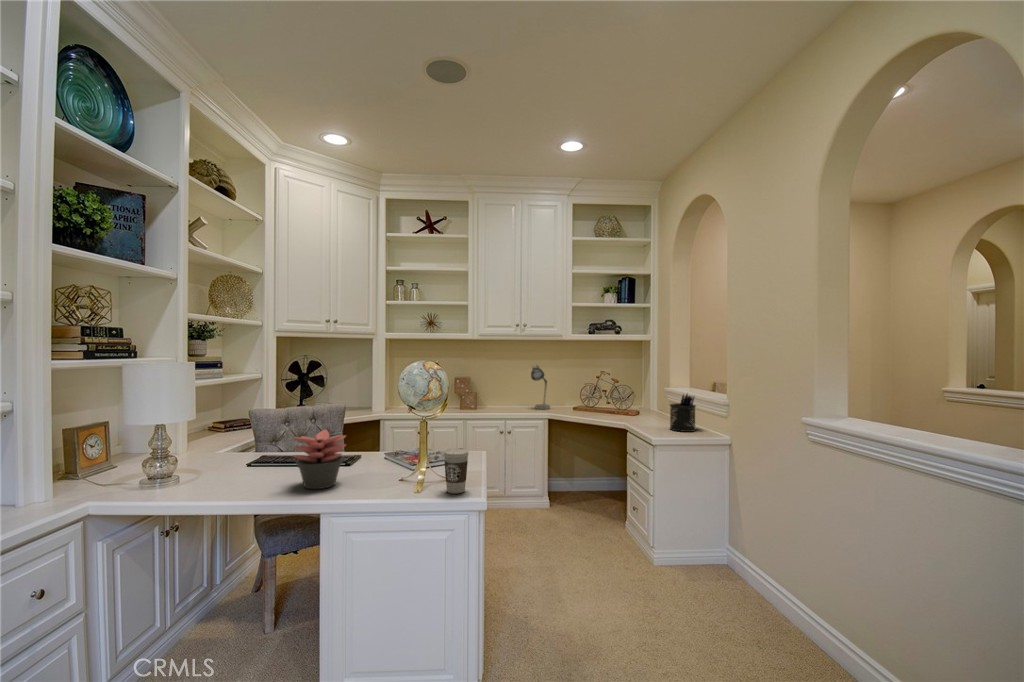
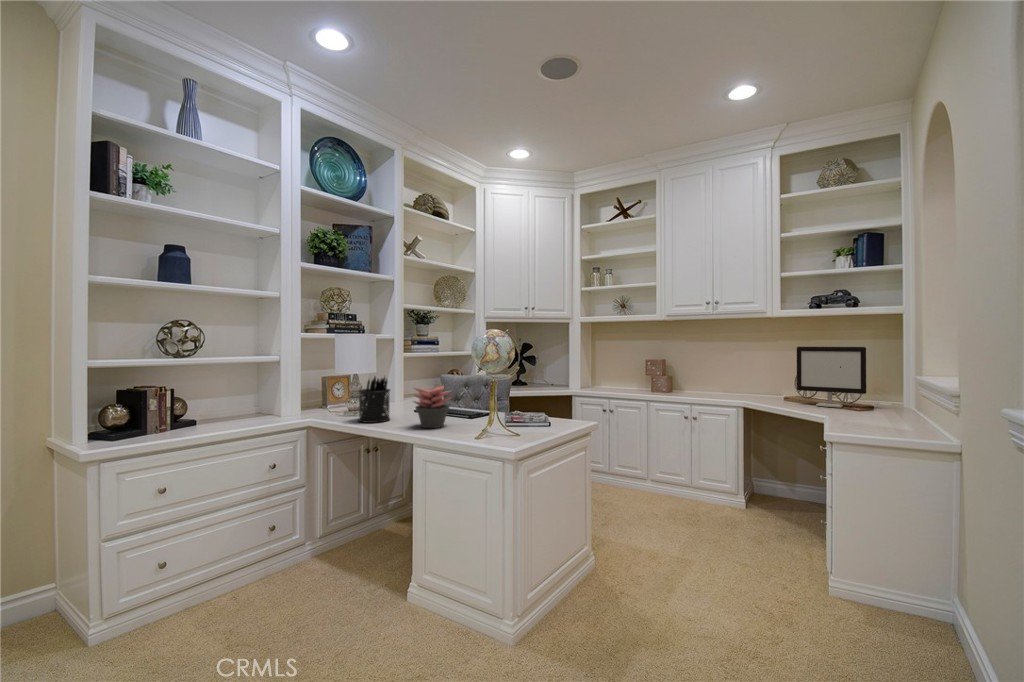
desk lamp: present [531,364,550,409] -> none [725,346,755,398]
computer monitor: none [589,365,635,414] -> present [797,347,866,408]
pen holder: present [670,394,696,432] -> present [359,377,390,423]
coffee cup: present [444,448,468,494] -> none [498,405,519,443]

